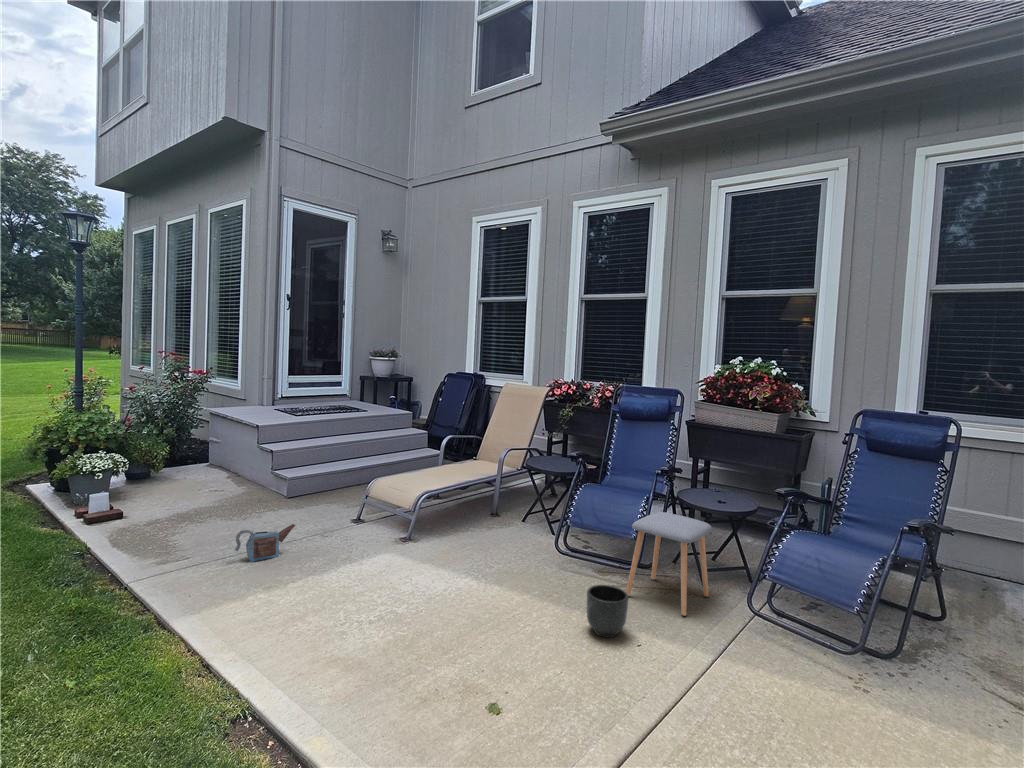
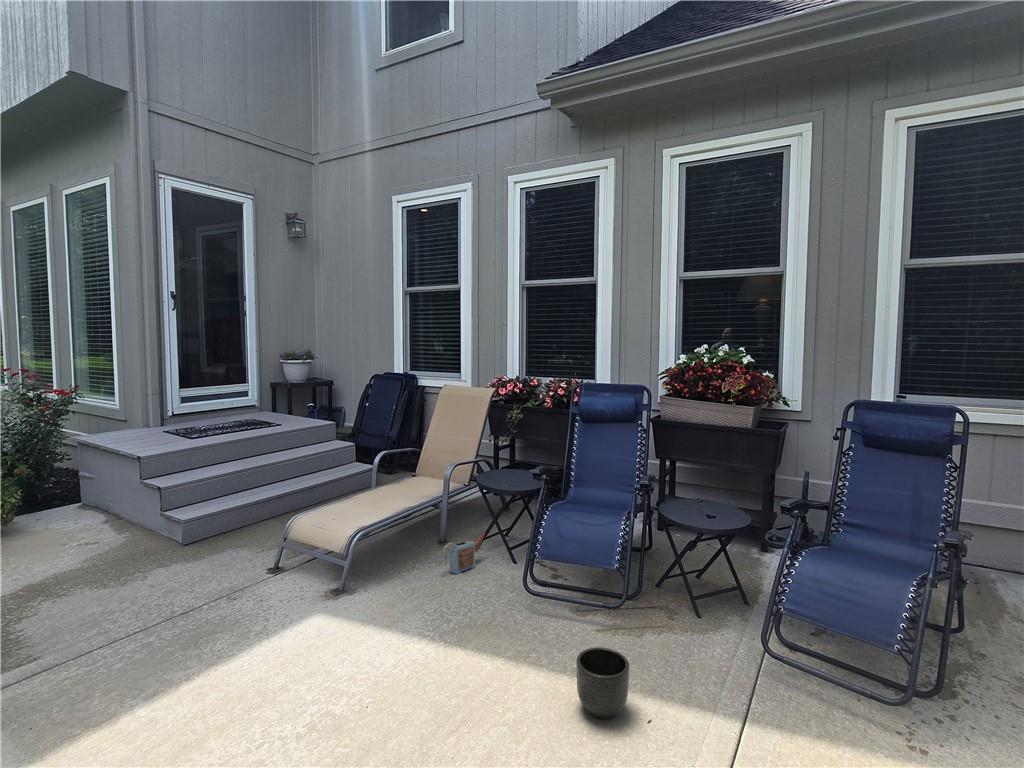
stool: present [626,512,712,617] -> none [614,537,709,670]
watering can: present [235,524,295,562] -> present [443,533,485,574]

